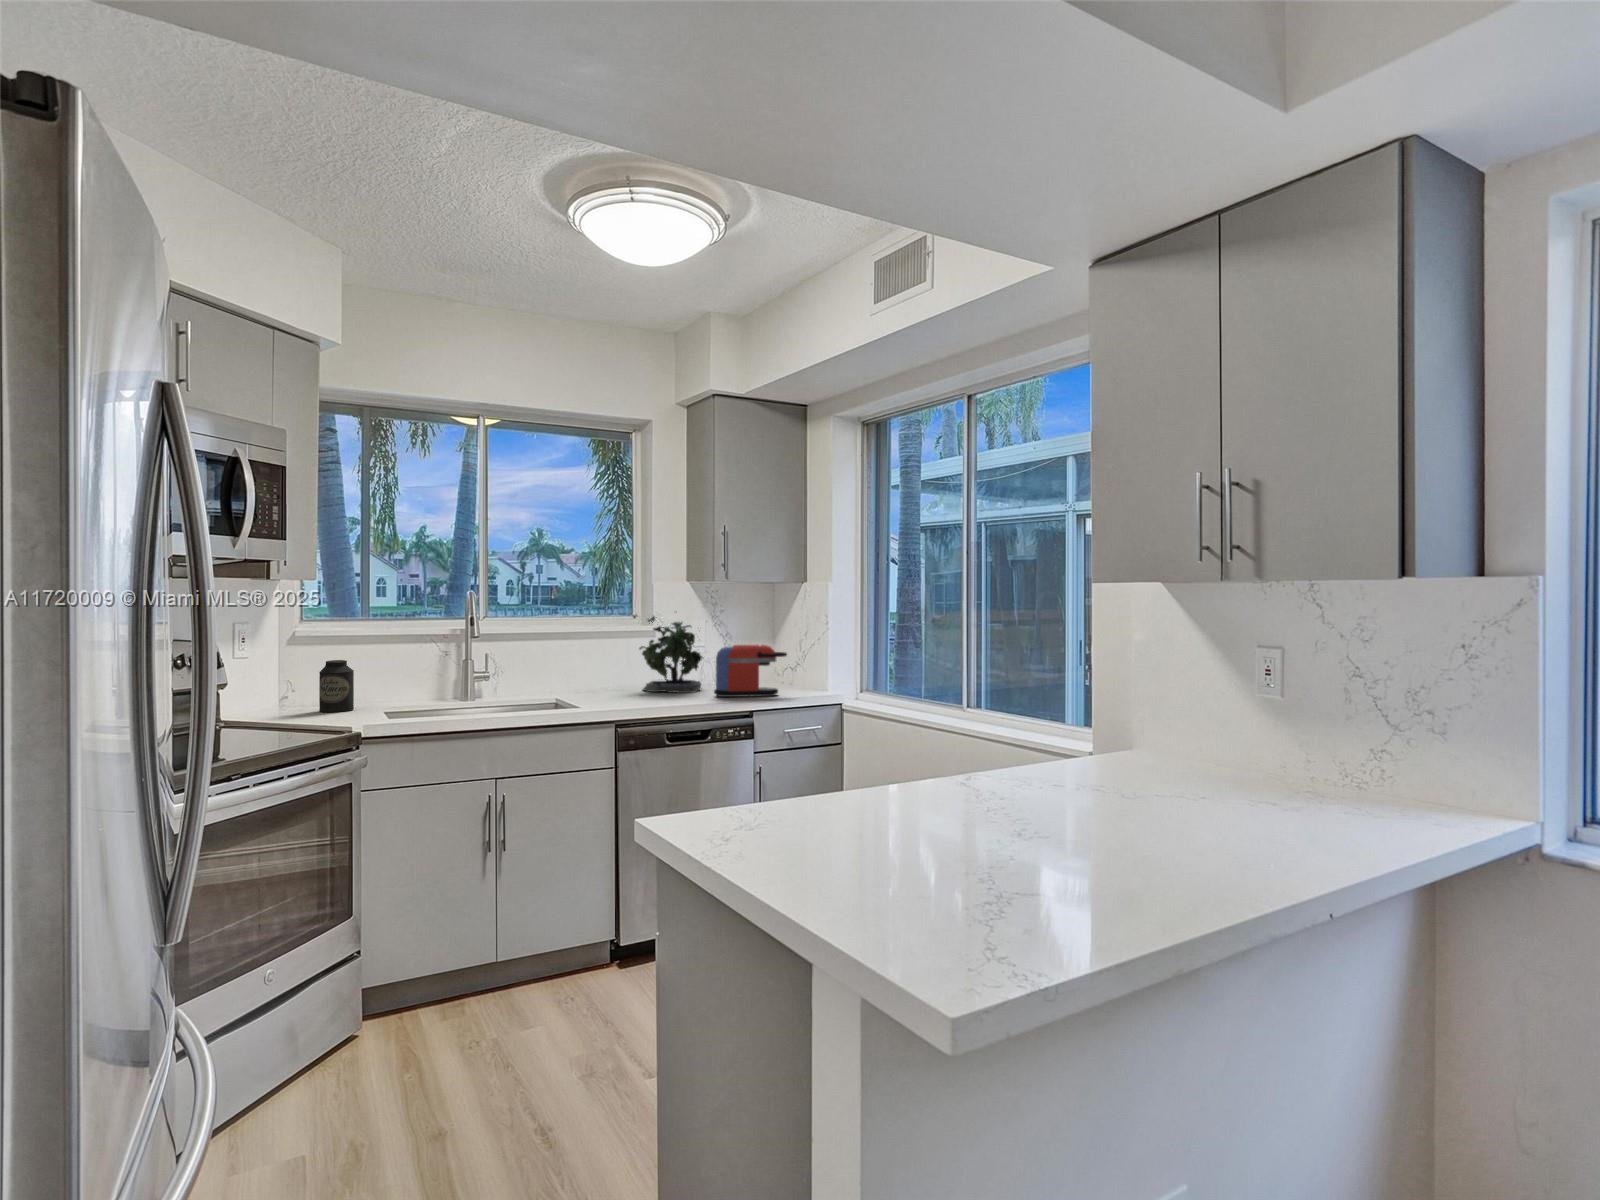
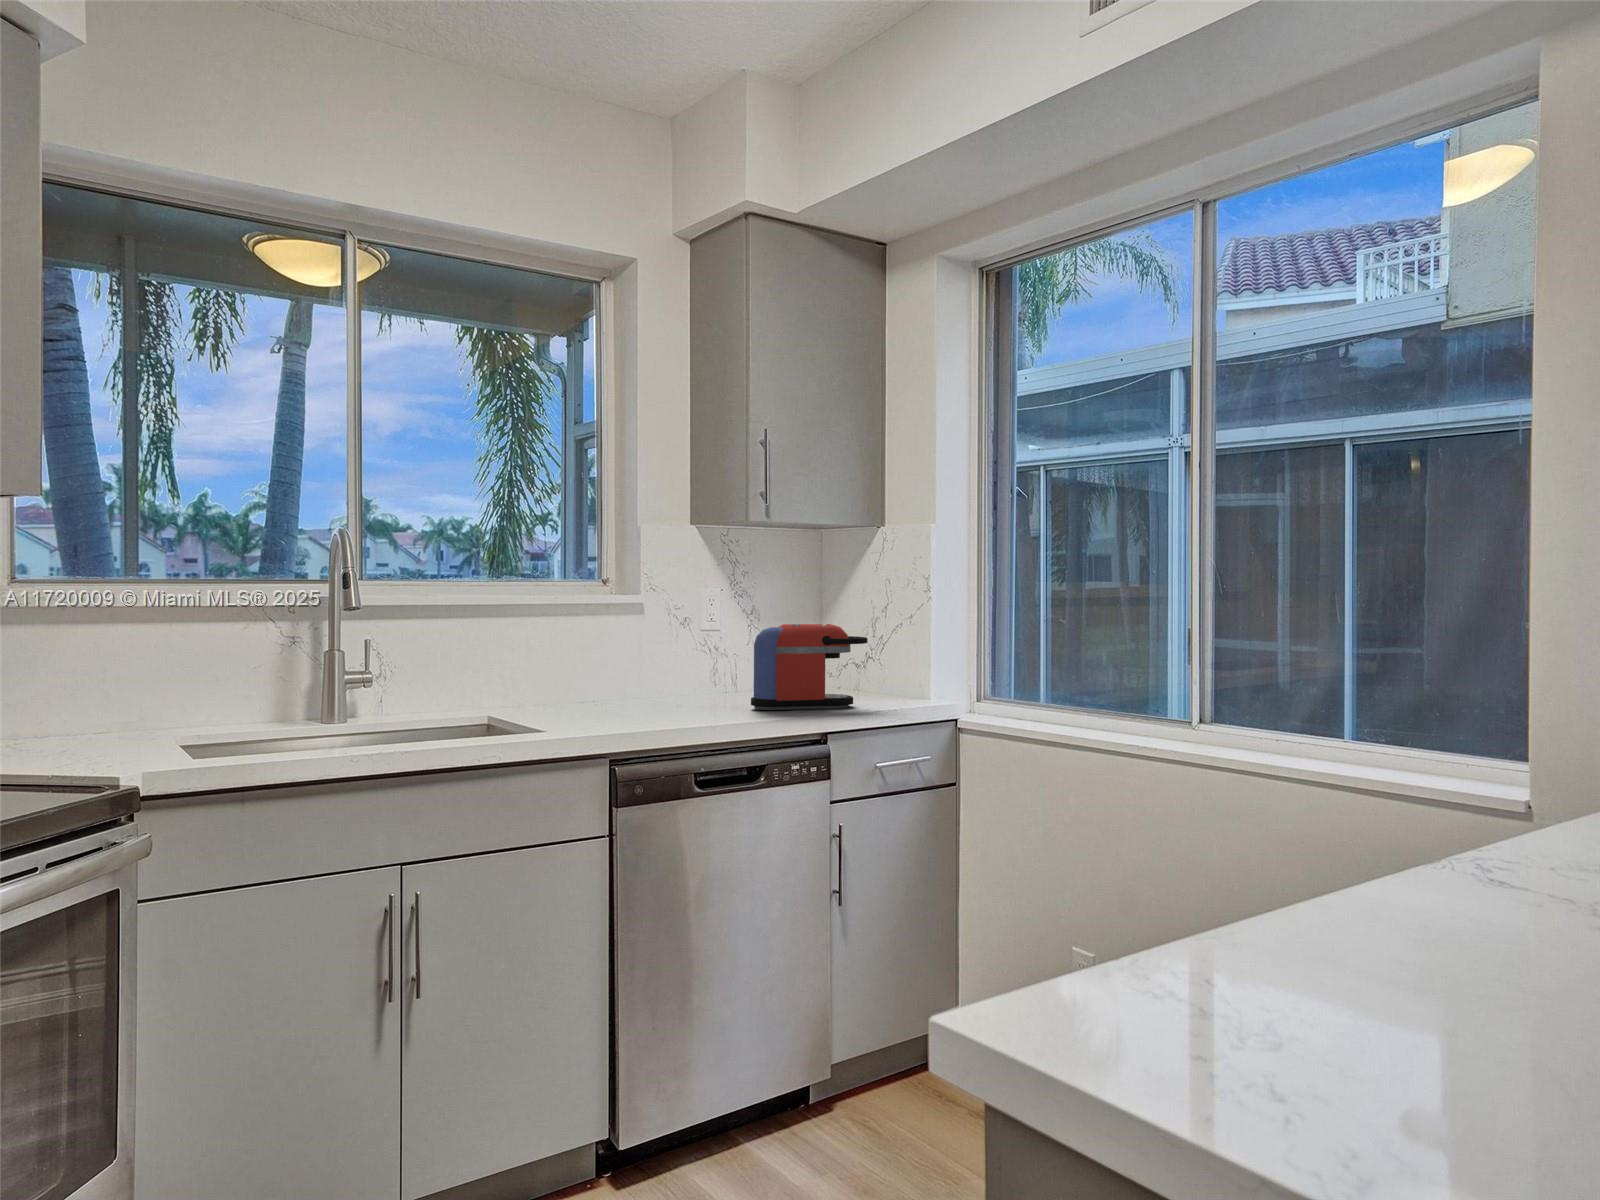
potted plant: present [640,616,702,693] -> none [614,571,719,705]
canister: present [319,660,354,712] -> none [61,650,127,744]

